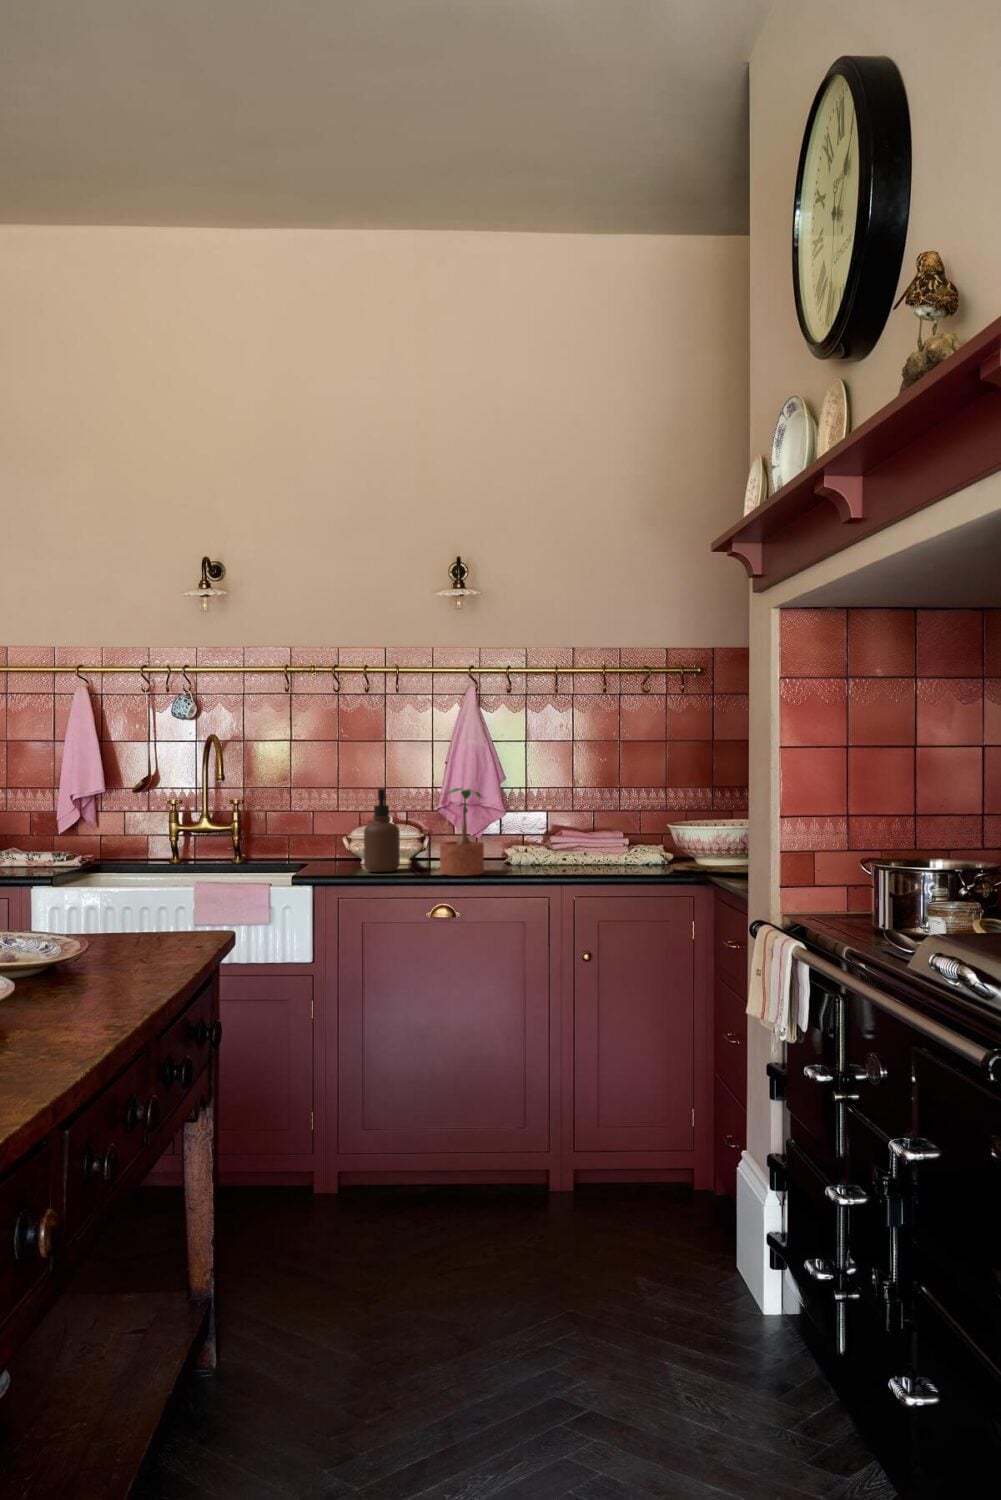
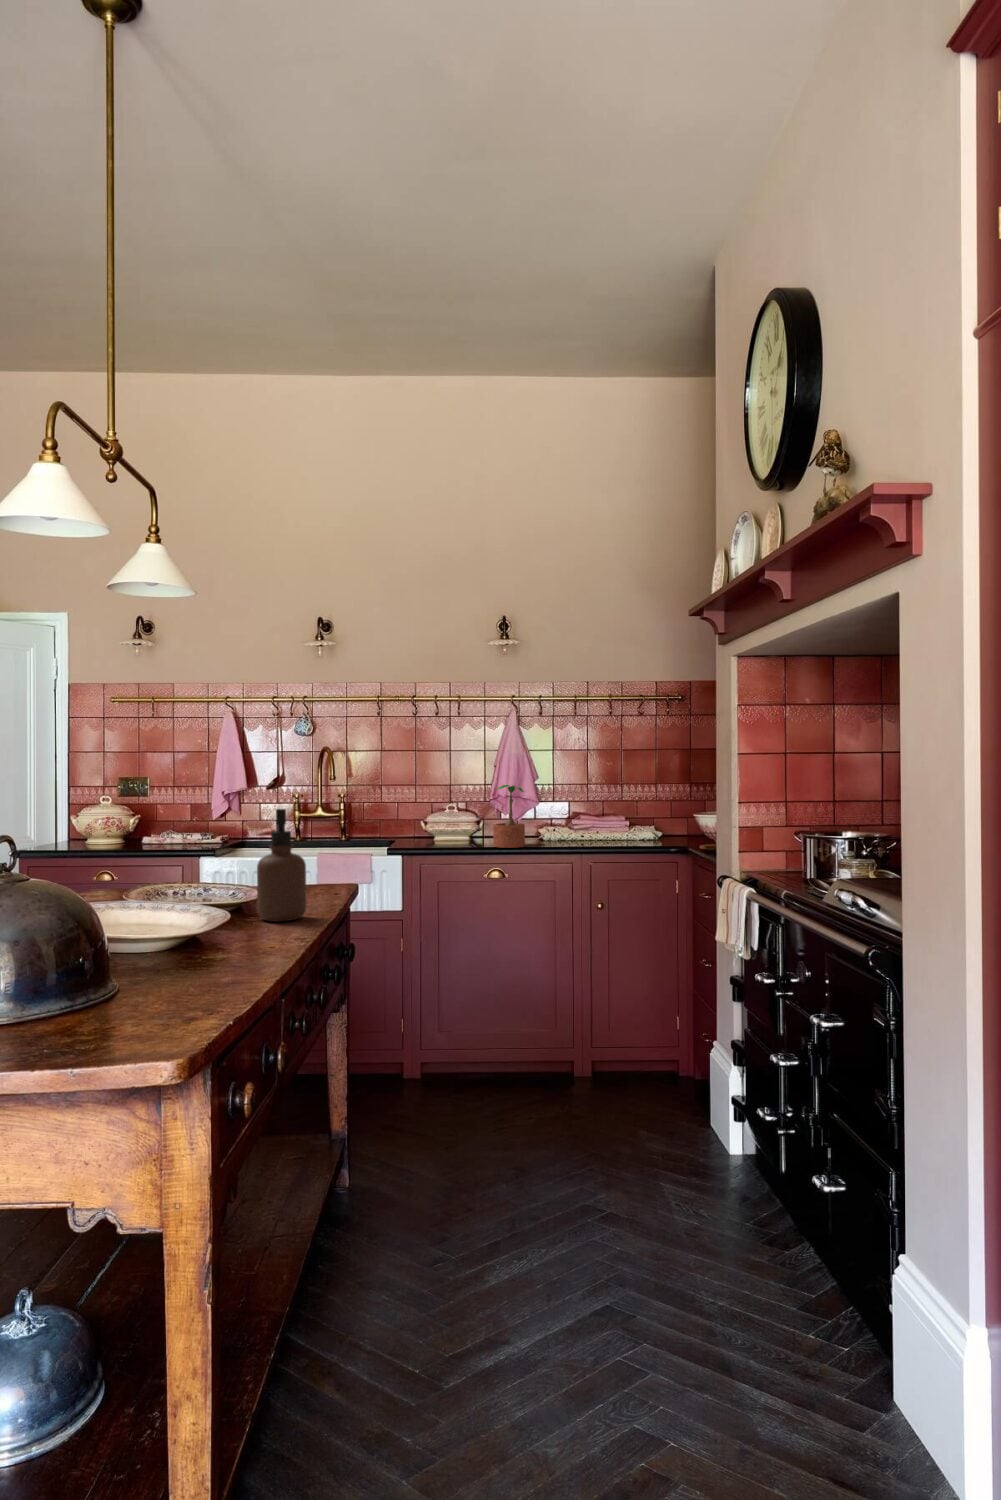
soap dispenser: present [364,788,400,872] -> present [257,809,306,921]

